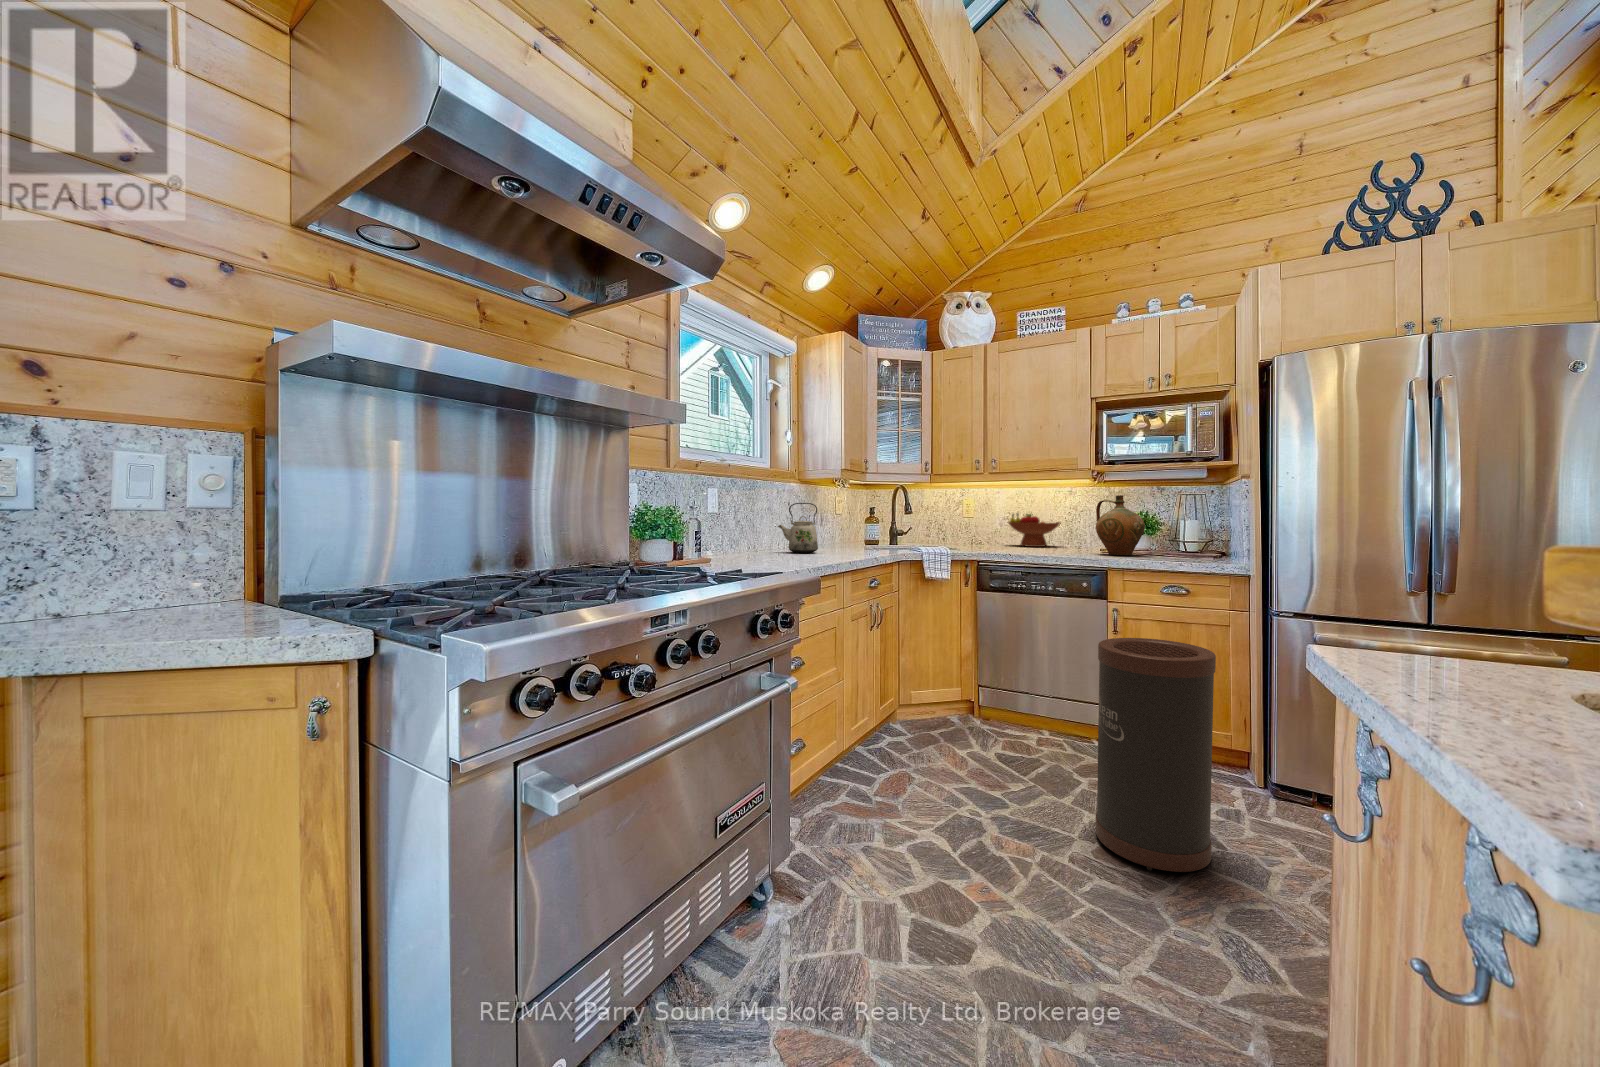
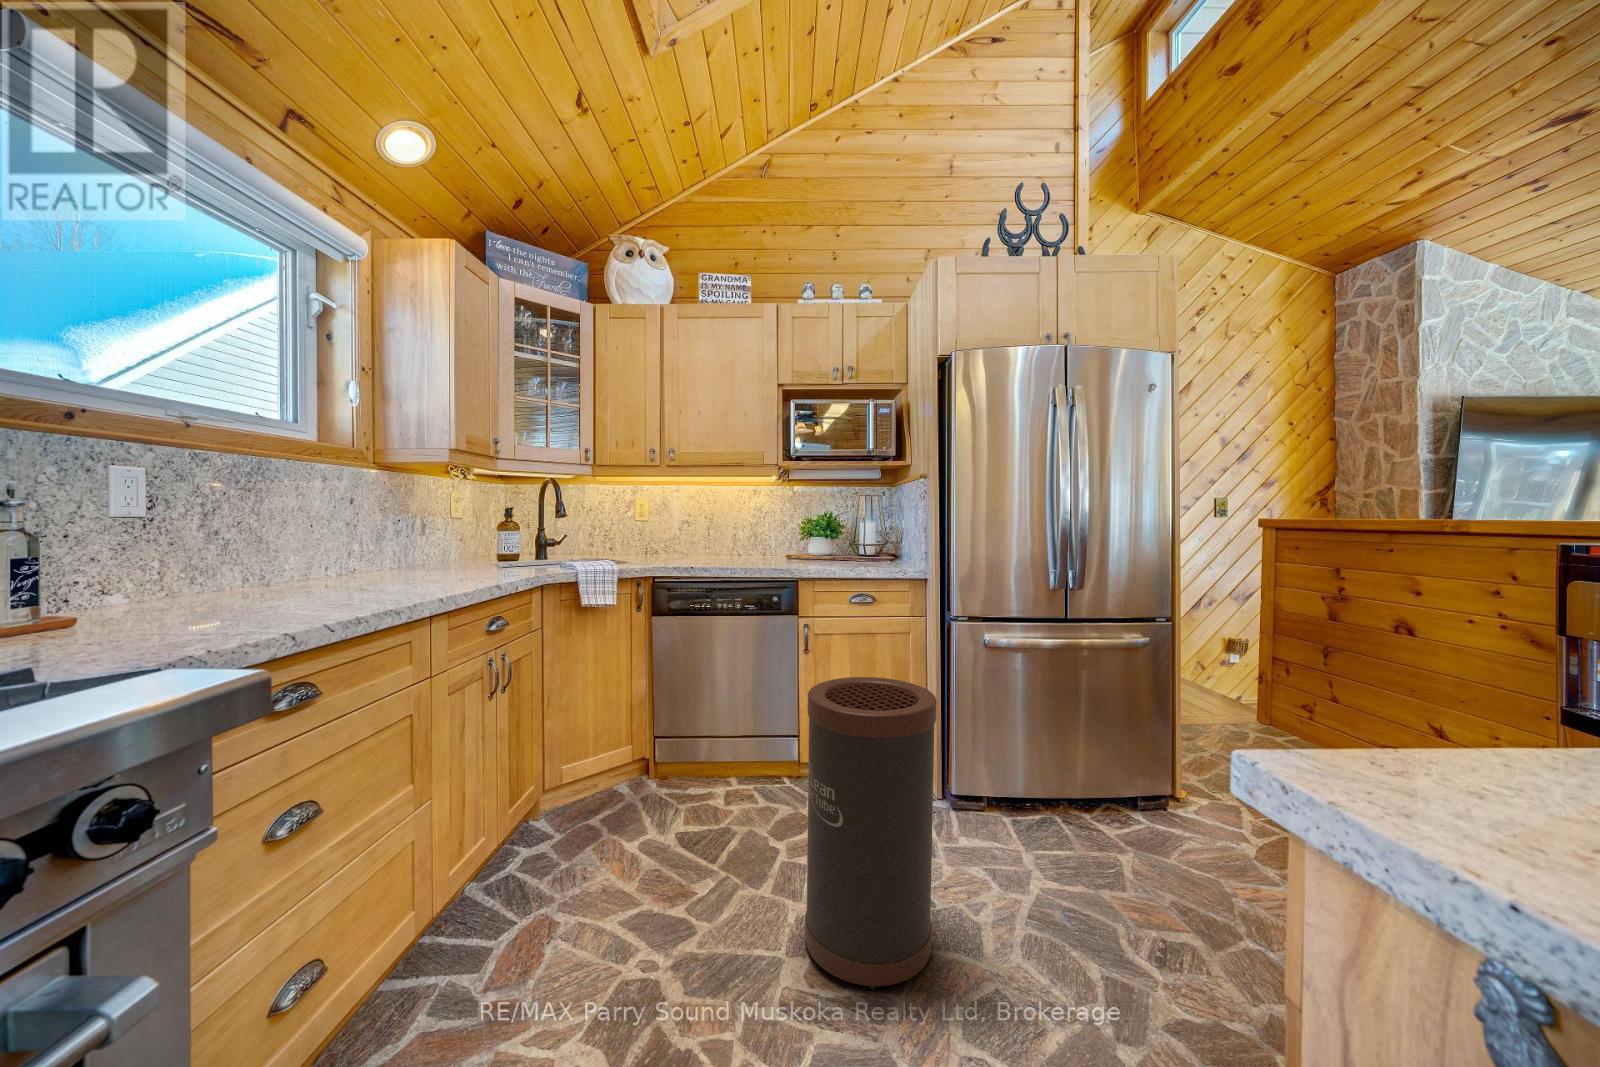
ceramic jug: present [1096,495,1145,555] -> none [788,498,837,567]
kettle: present [778,503,818,553] -> none [317,499,399,581]
fruit bowl: present [1008,513,1060,547] -> none [687,515,747,555]

